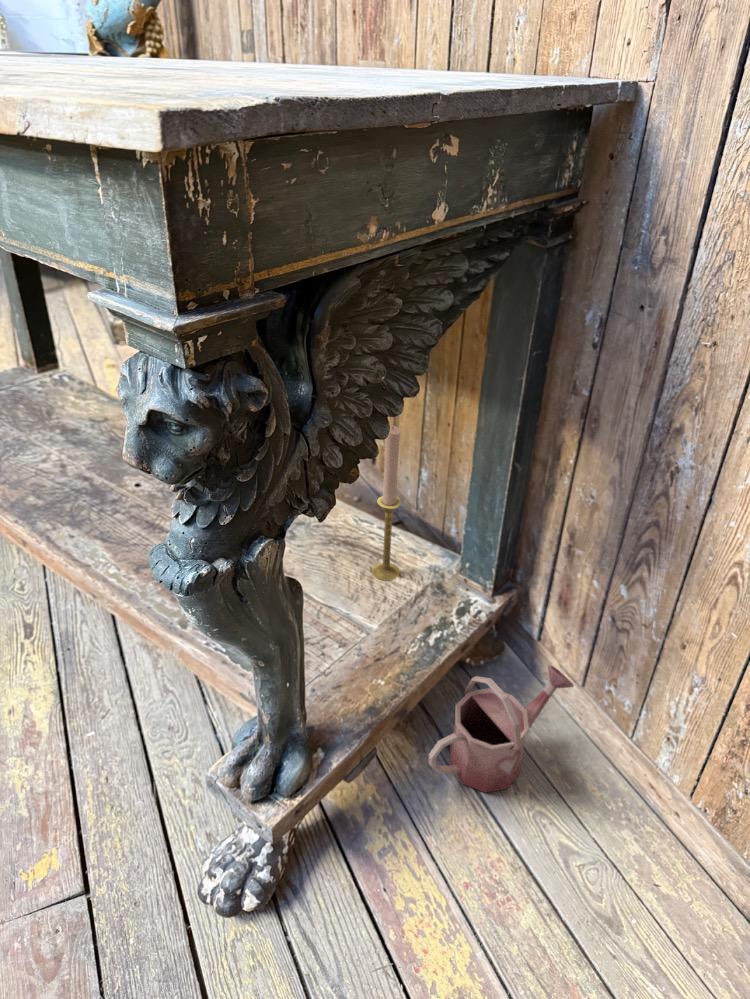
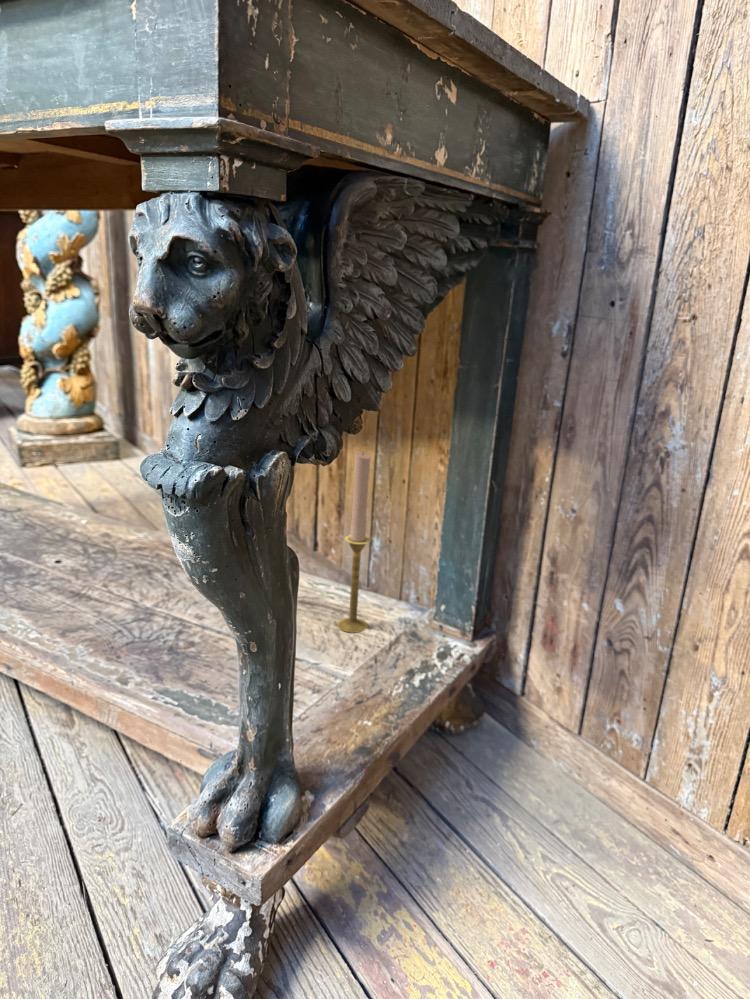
watering can: present [428,665,574,793] -> none [428,704,575,858]

